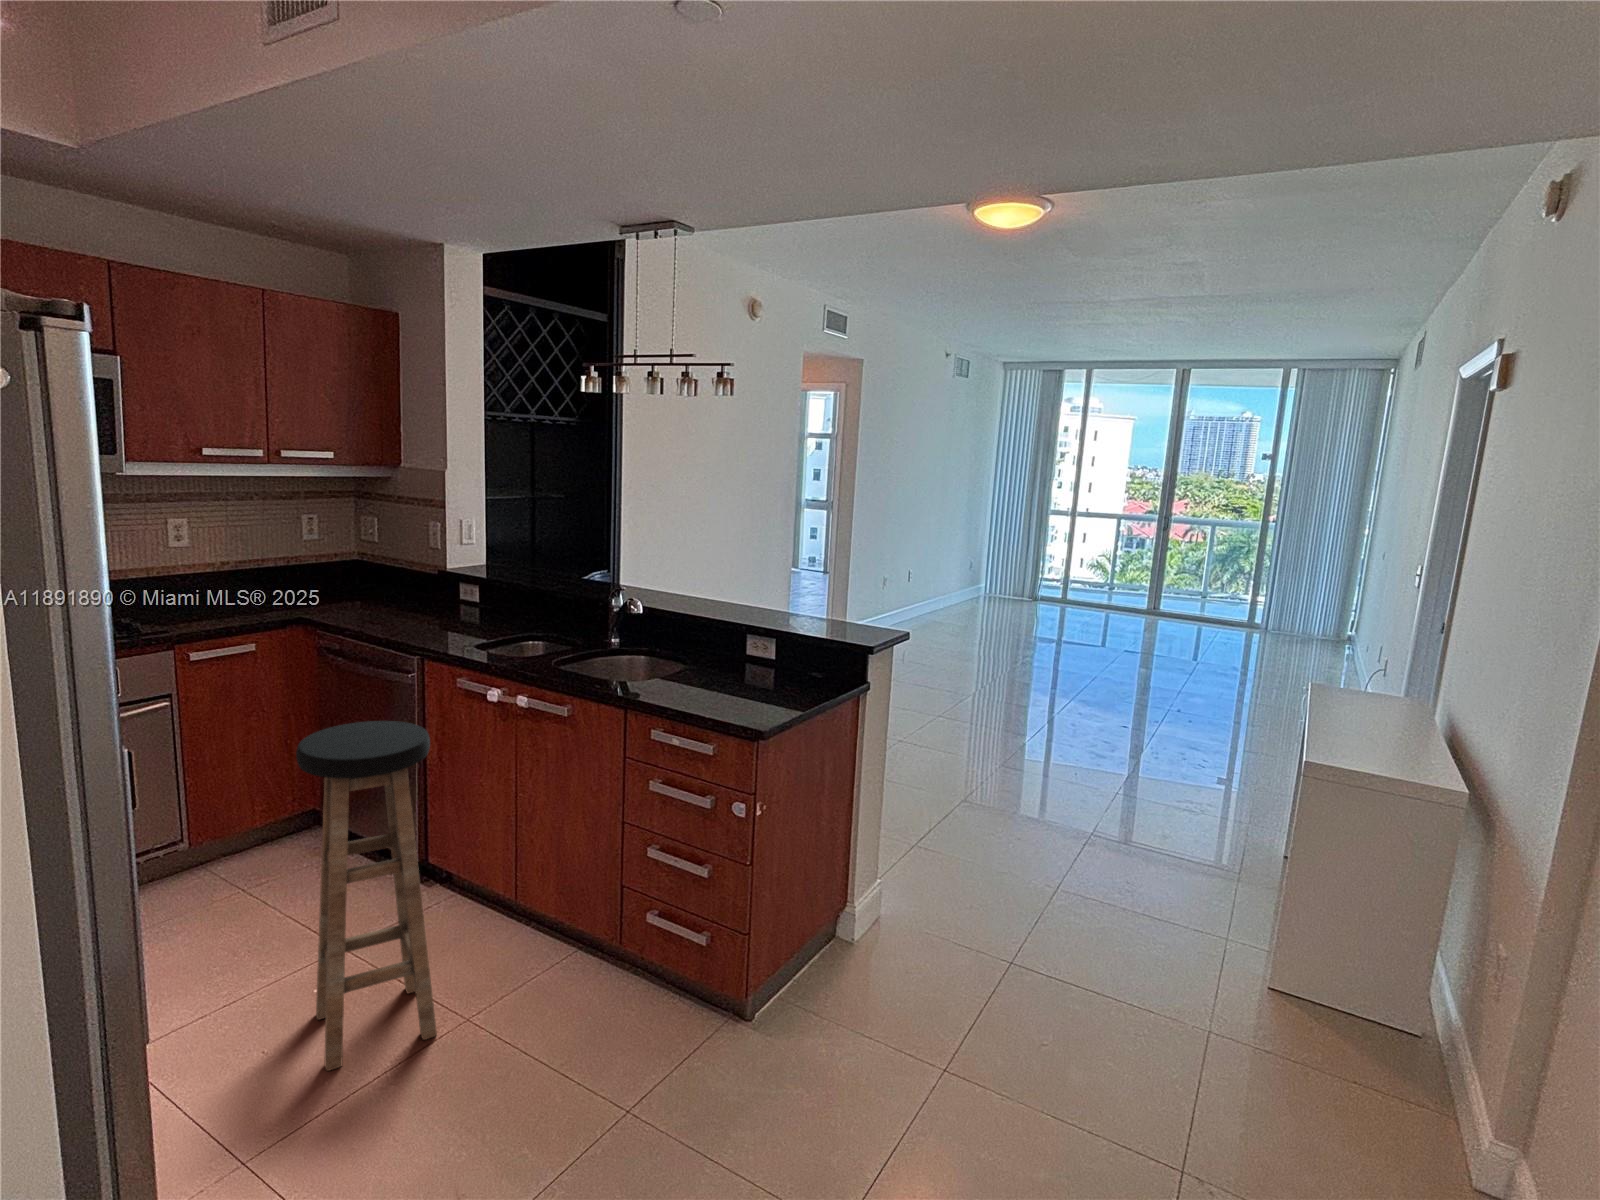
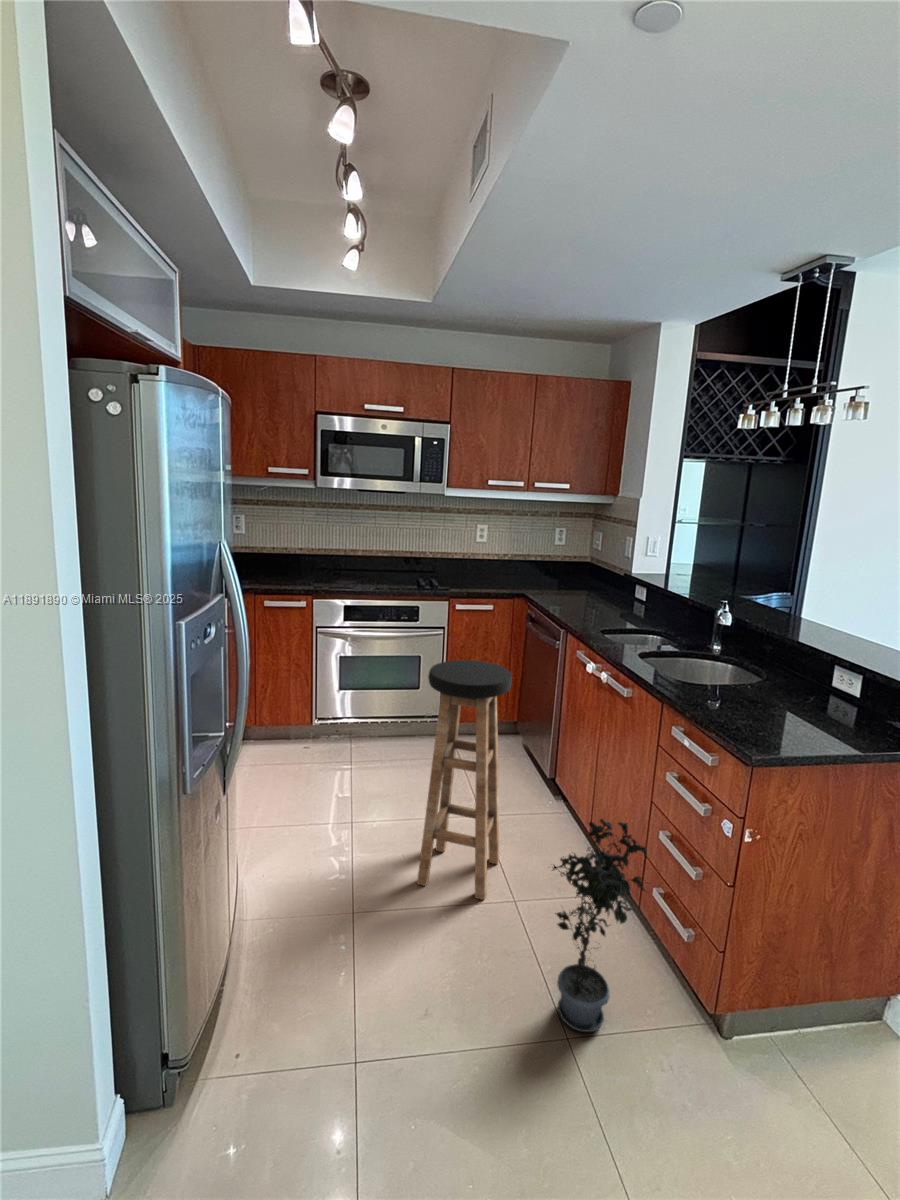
potted plant: none [579,840,697,1087] -> present [553,819,647,1032]

